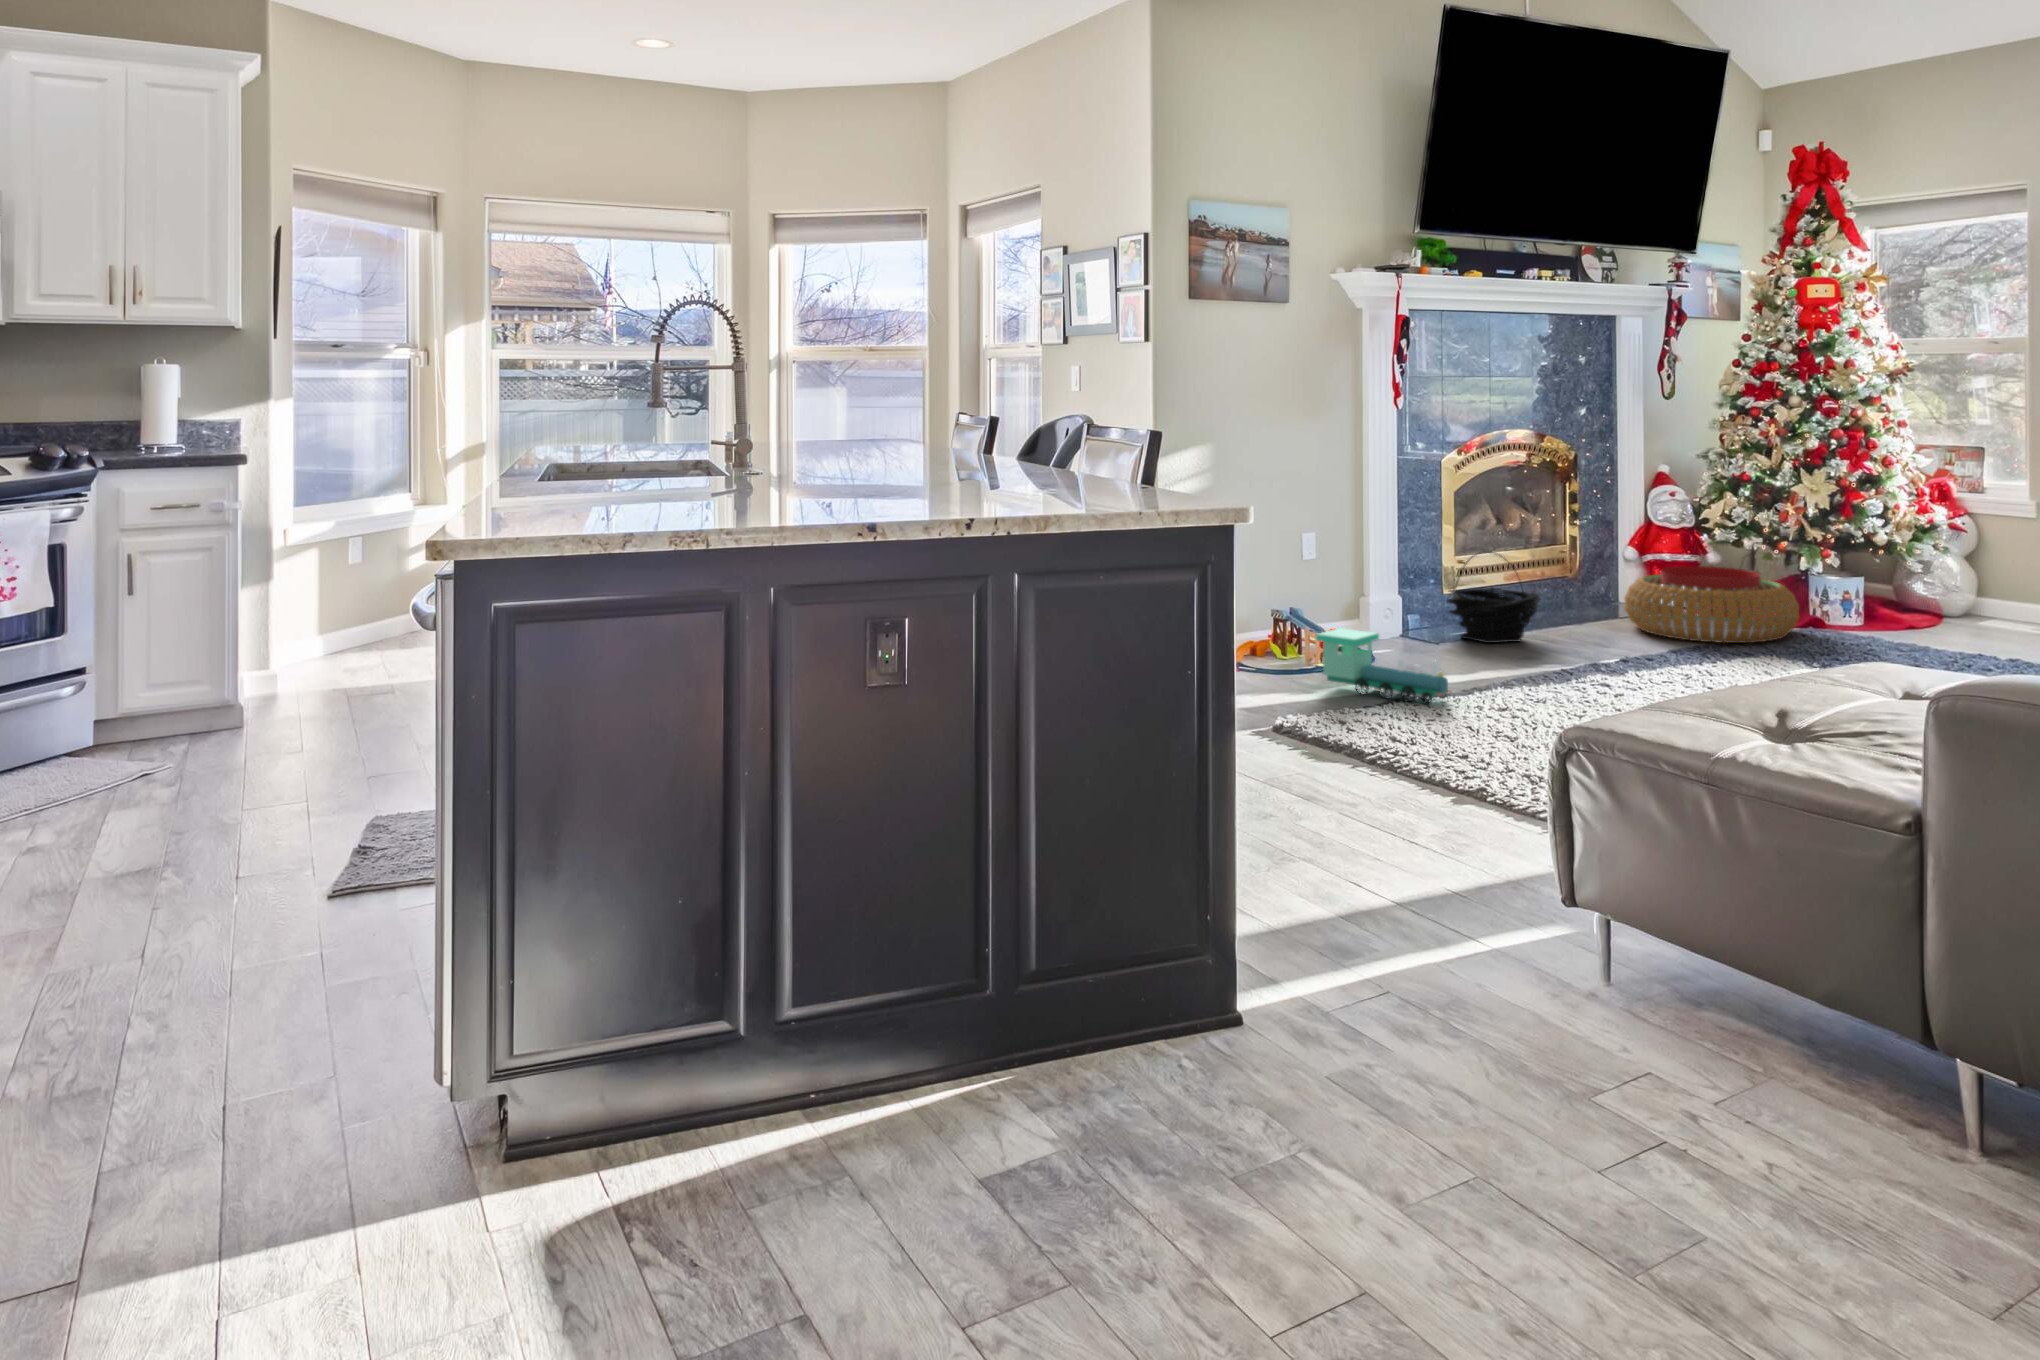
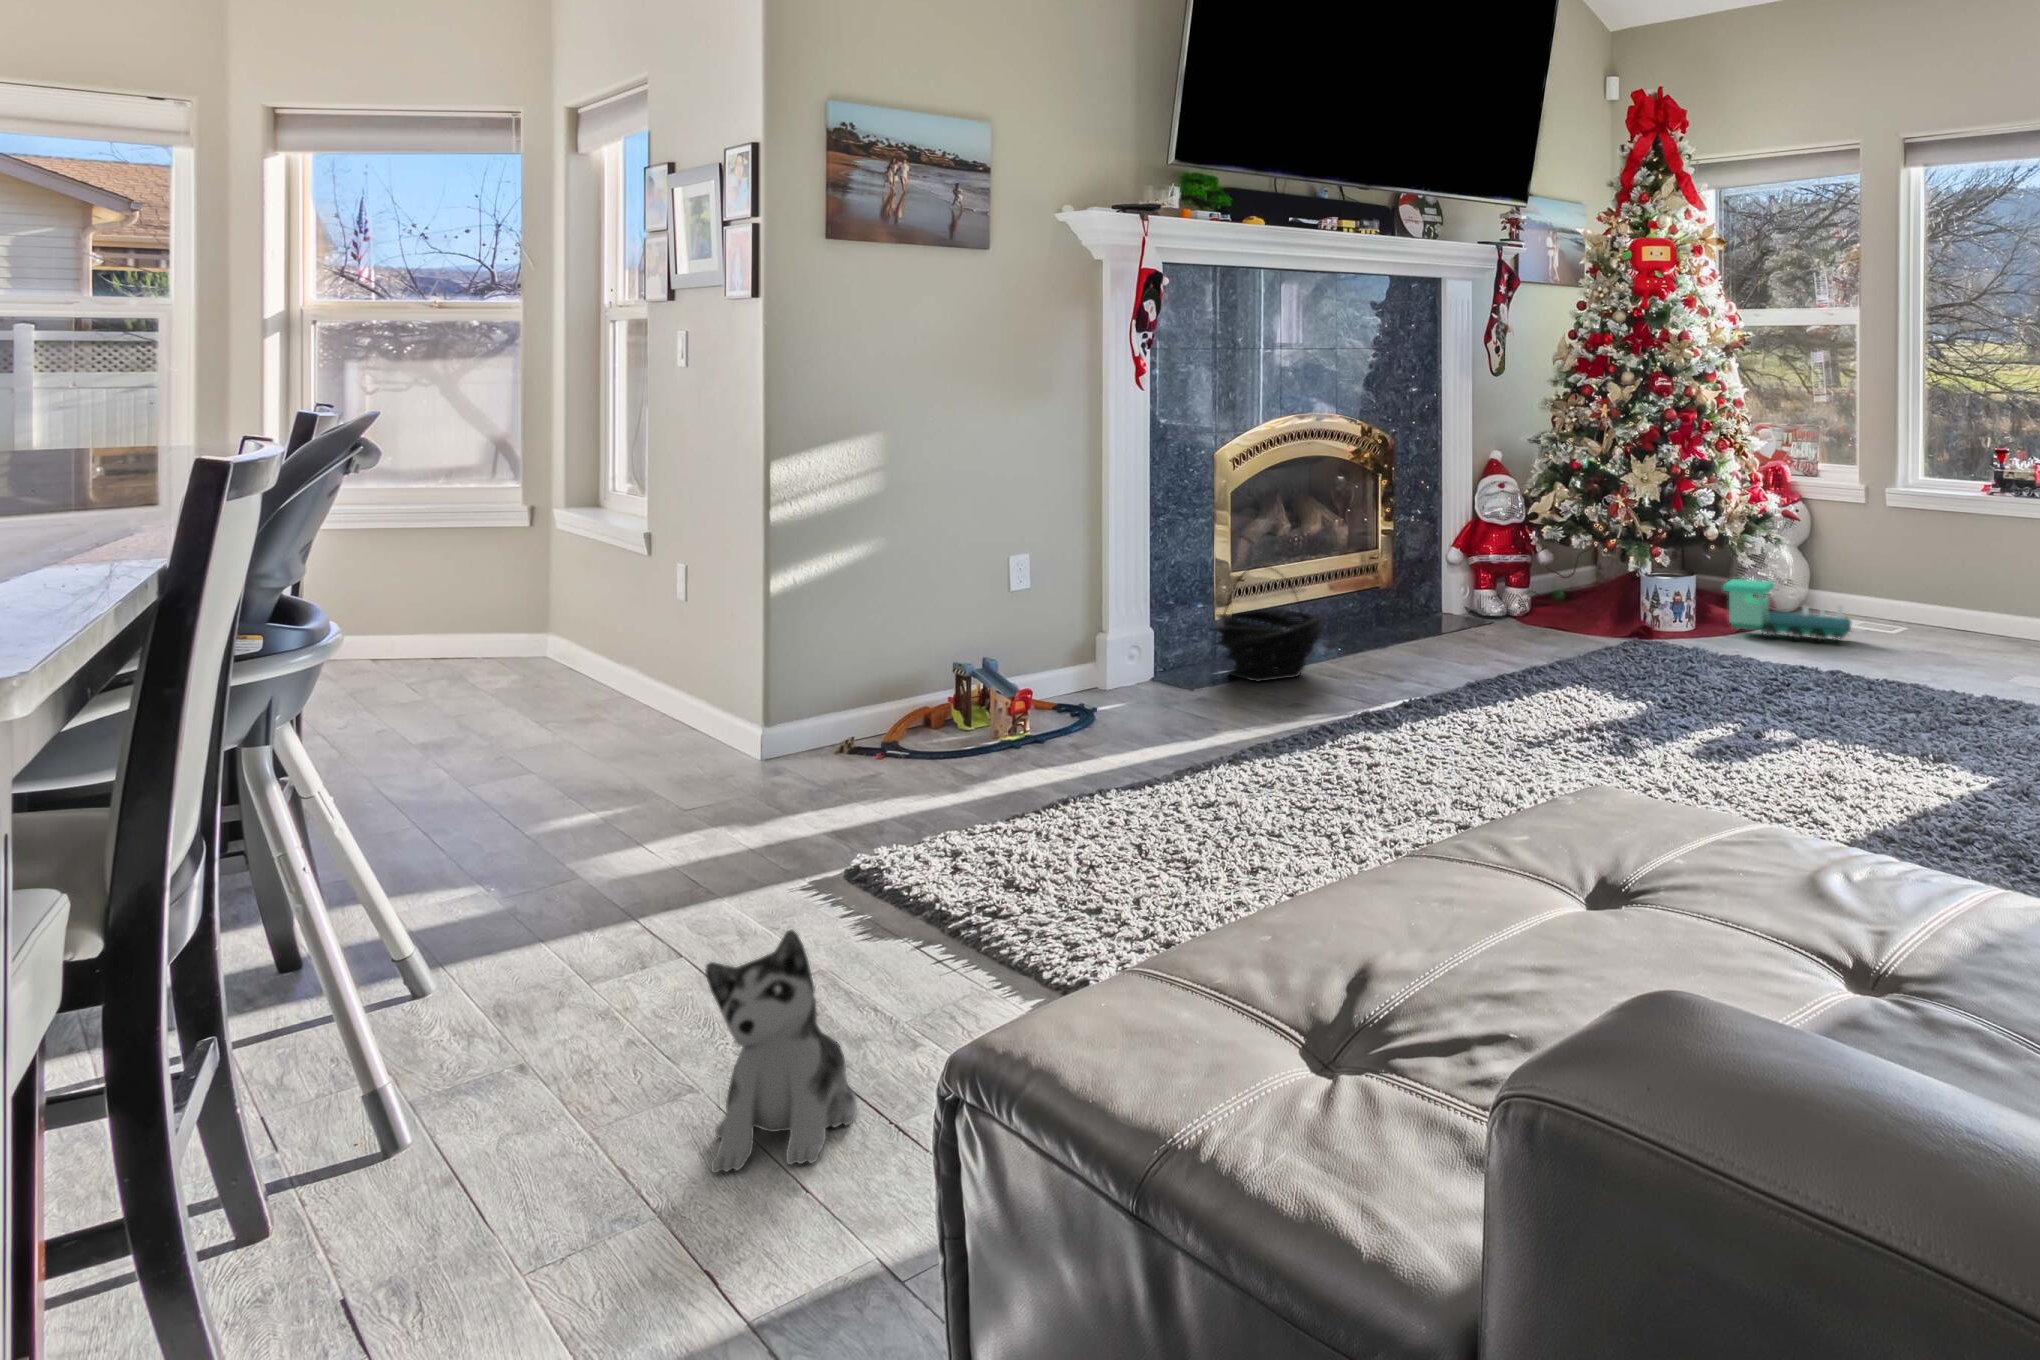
pouf: present [1625,566,1799,643] -> none [1432,570,1622,664]
toy train: present [1316,628,1451,702] -> present [1723,579,1851,642]
plush toy: none [1300,714,1377,846] -> present [705,930,857,1173]

